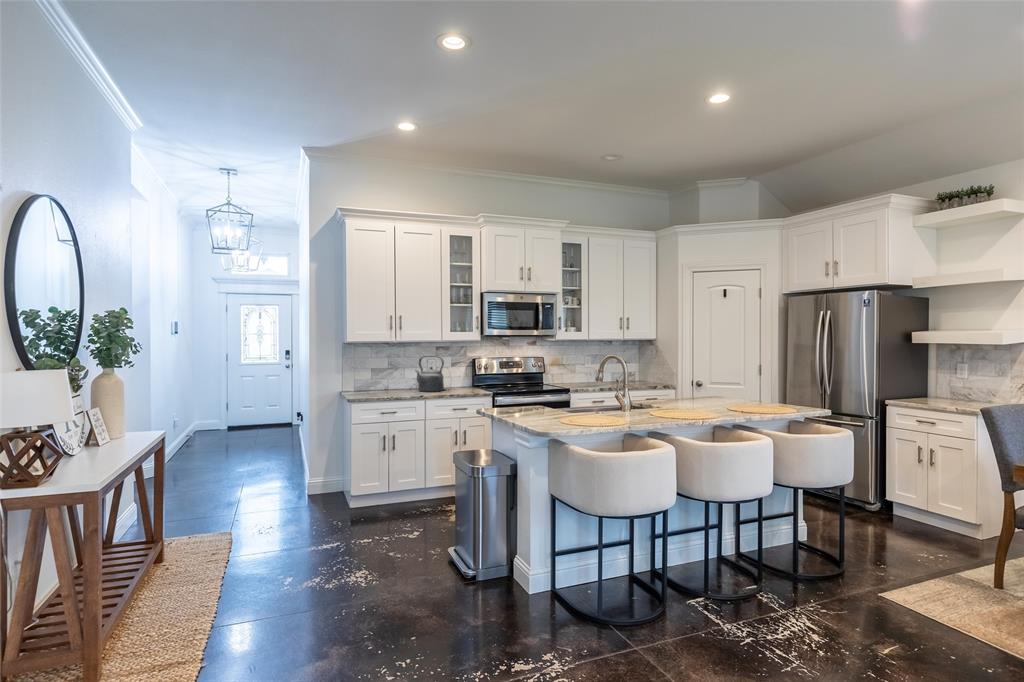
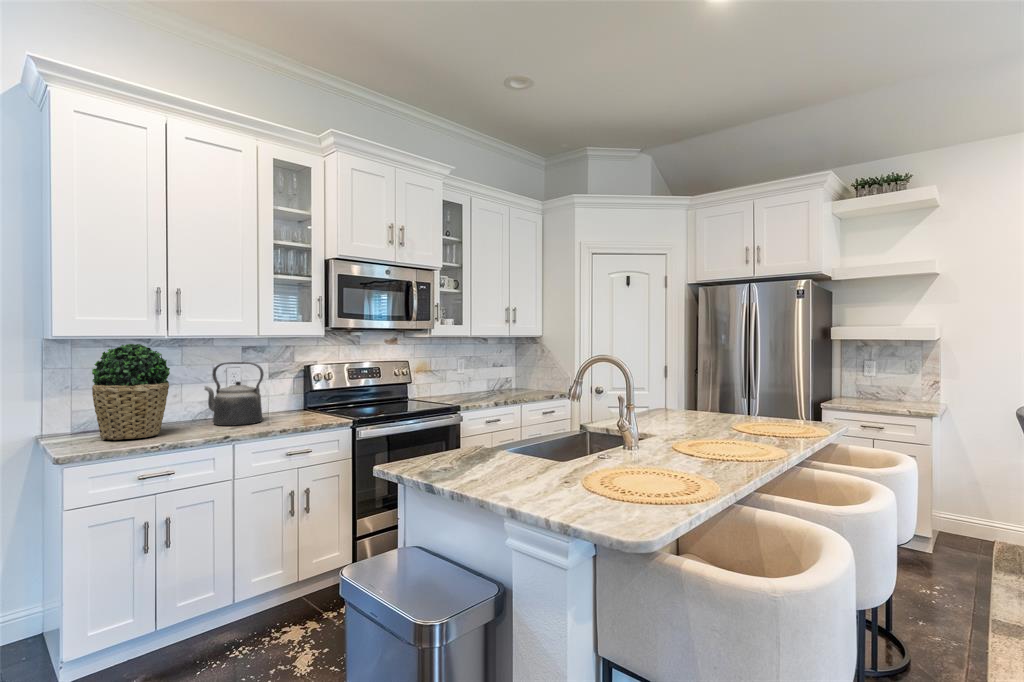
potted plant: none [362,345,396,394] -> present [92,344,170,440]

